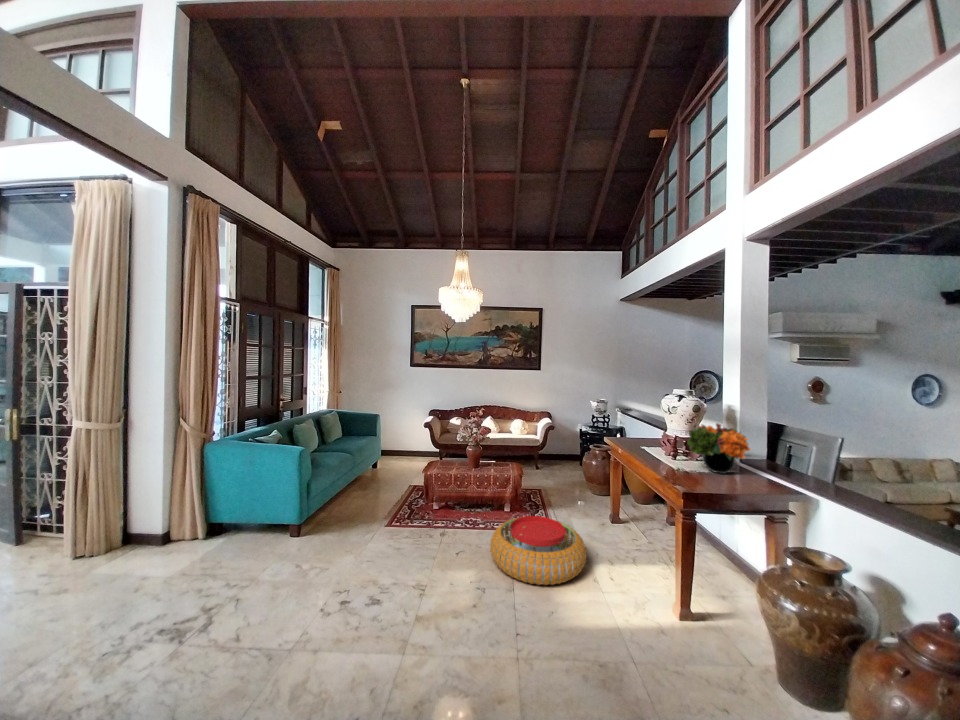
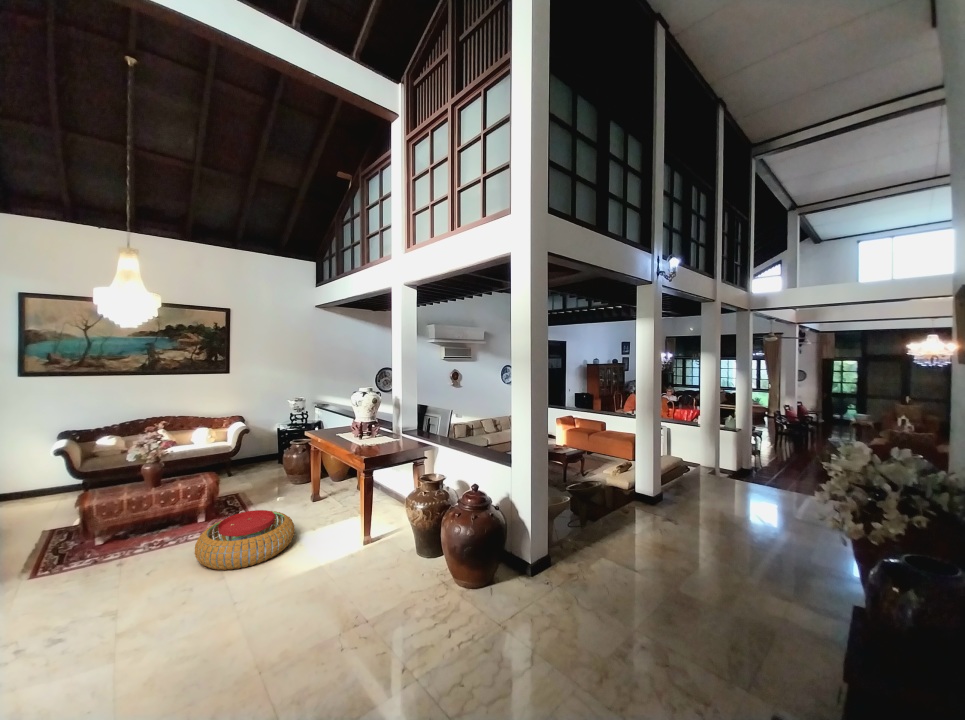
flower arrangement: present [687,424,750,474] -> none [367,410,405,442]

